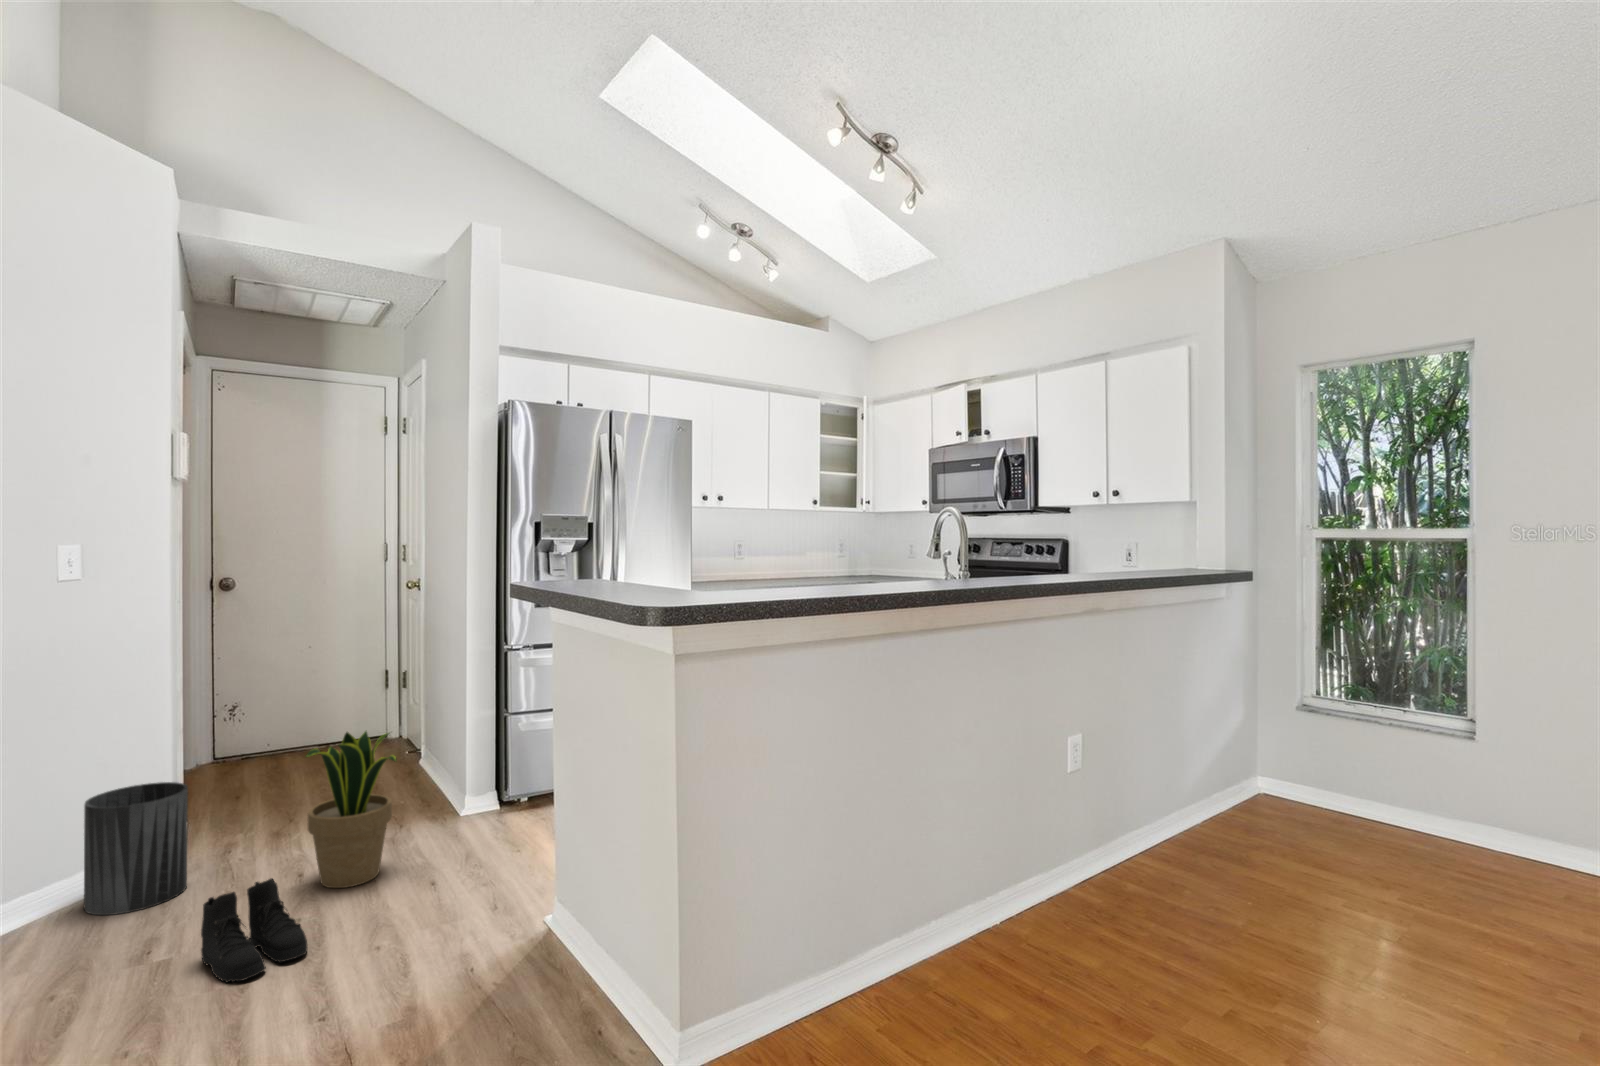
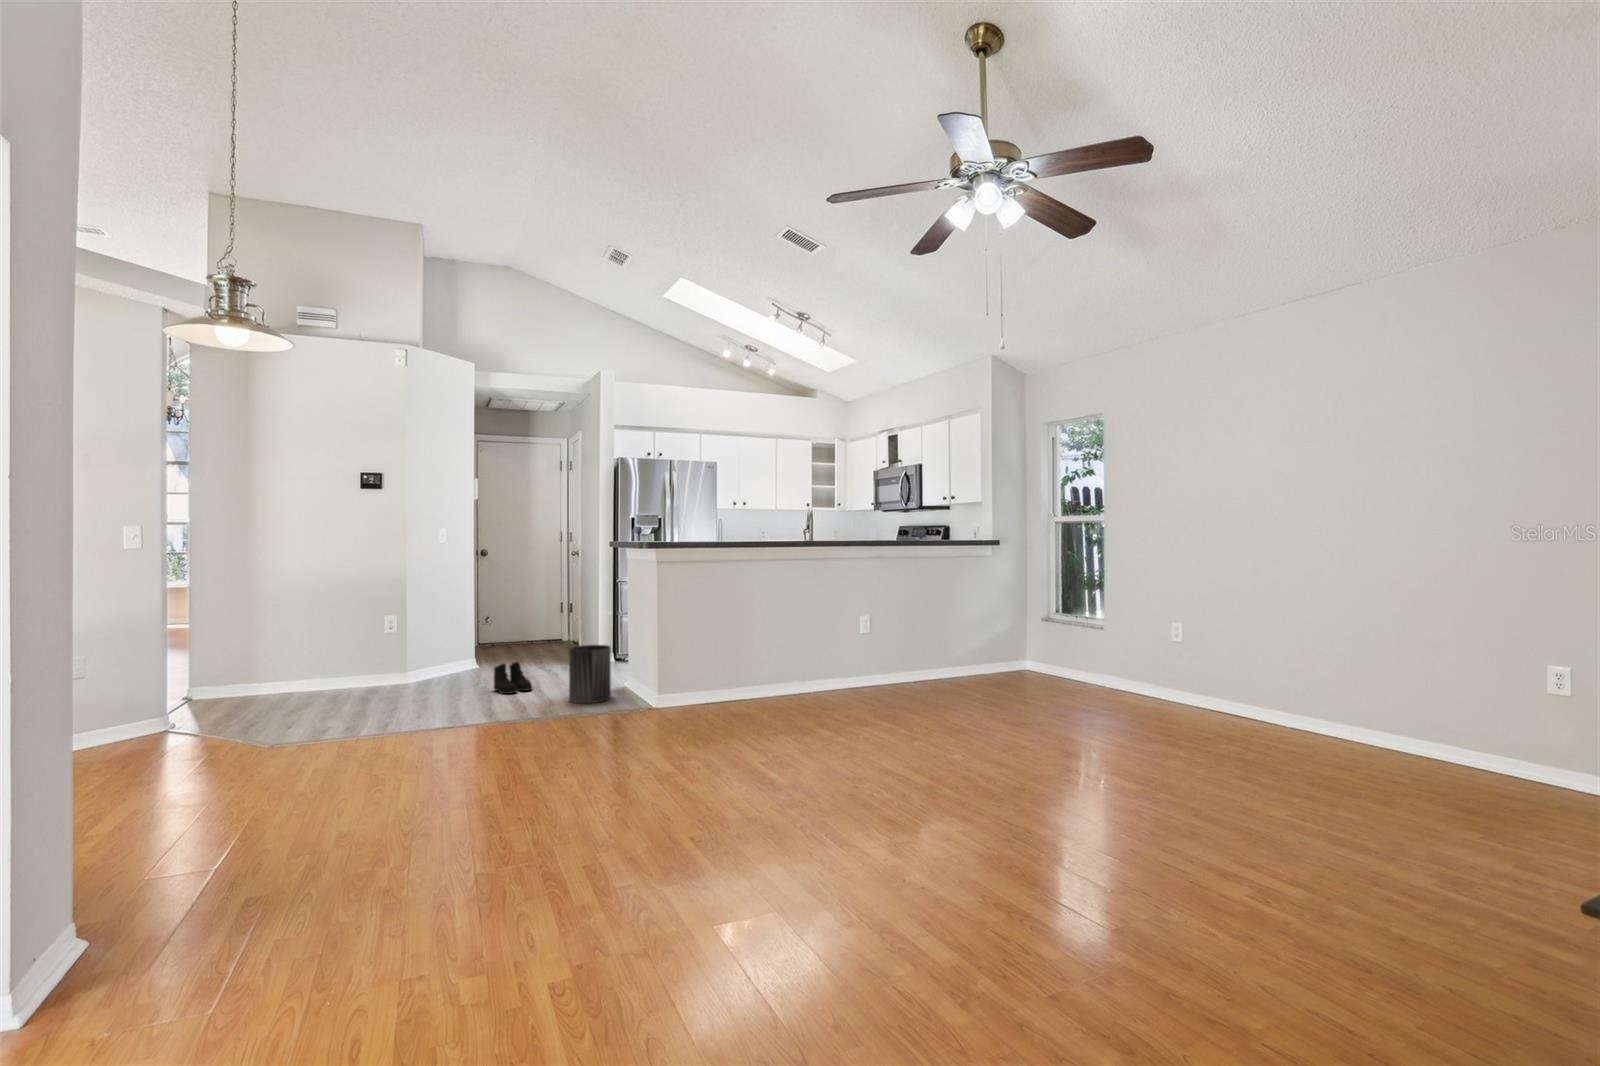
potted plant: present [306,731,396,888] -> none [529,610,566,679]
trash can: present [84,782,188,915] -> present [569,645,611,703]

